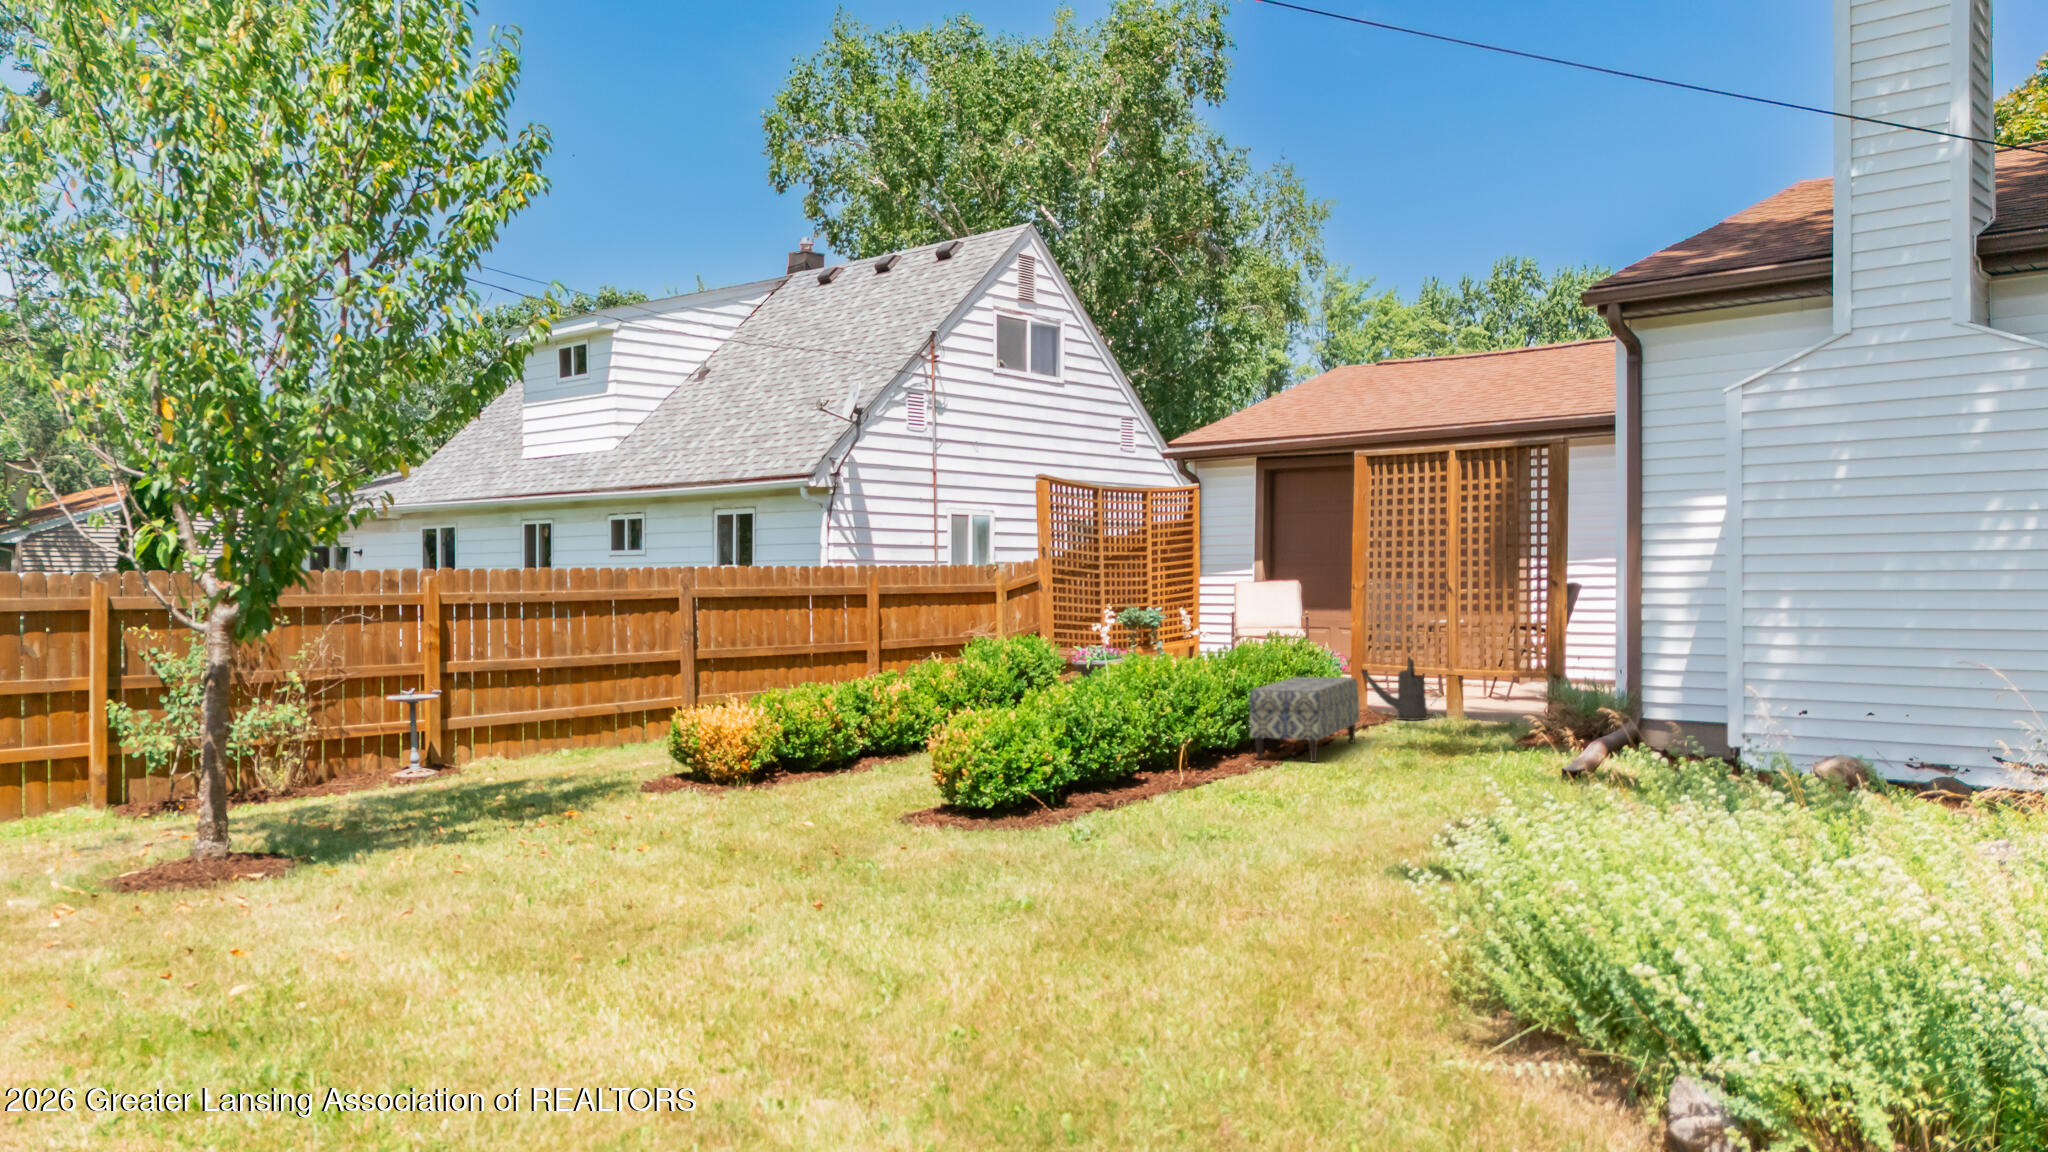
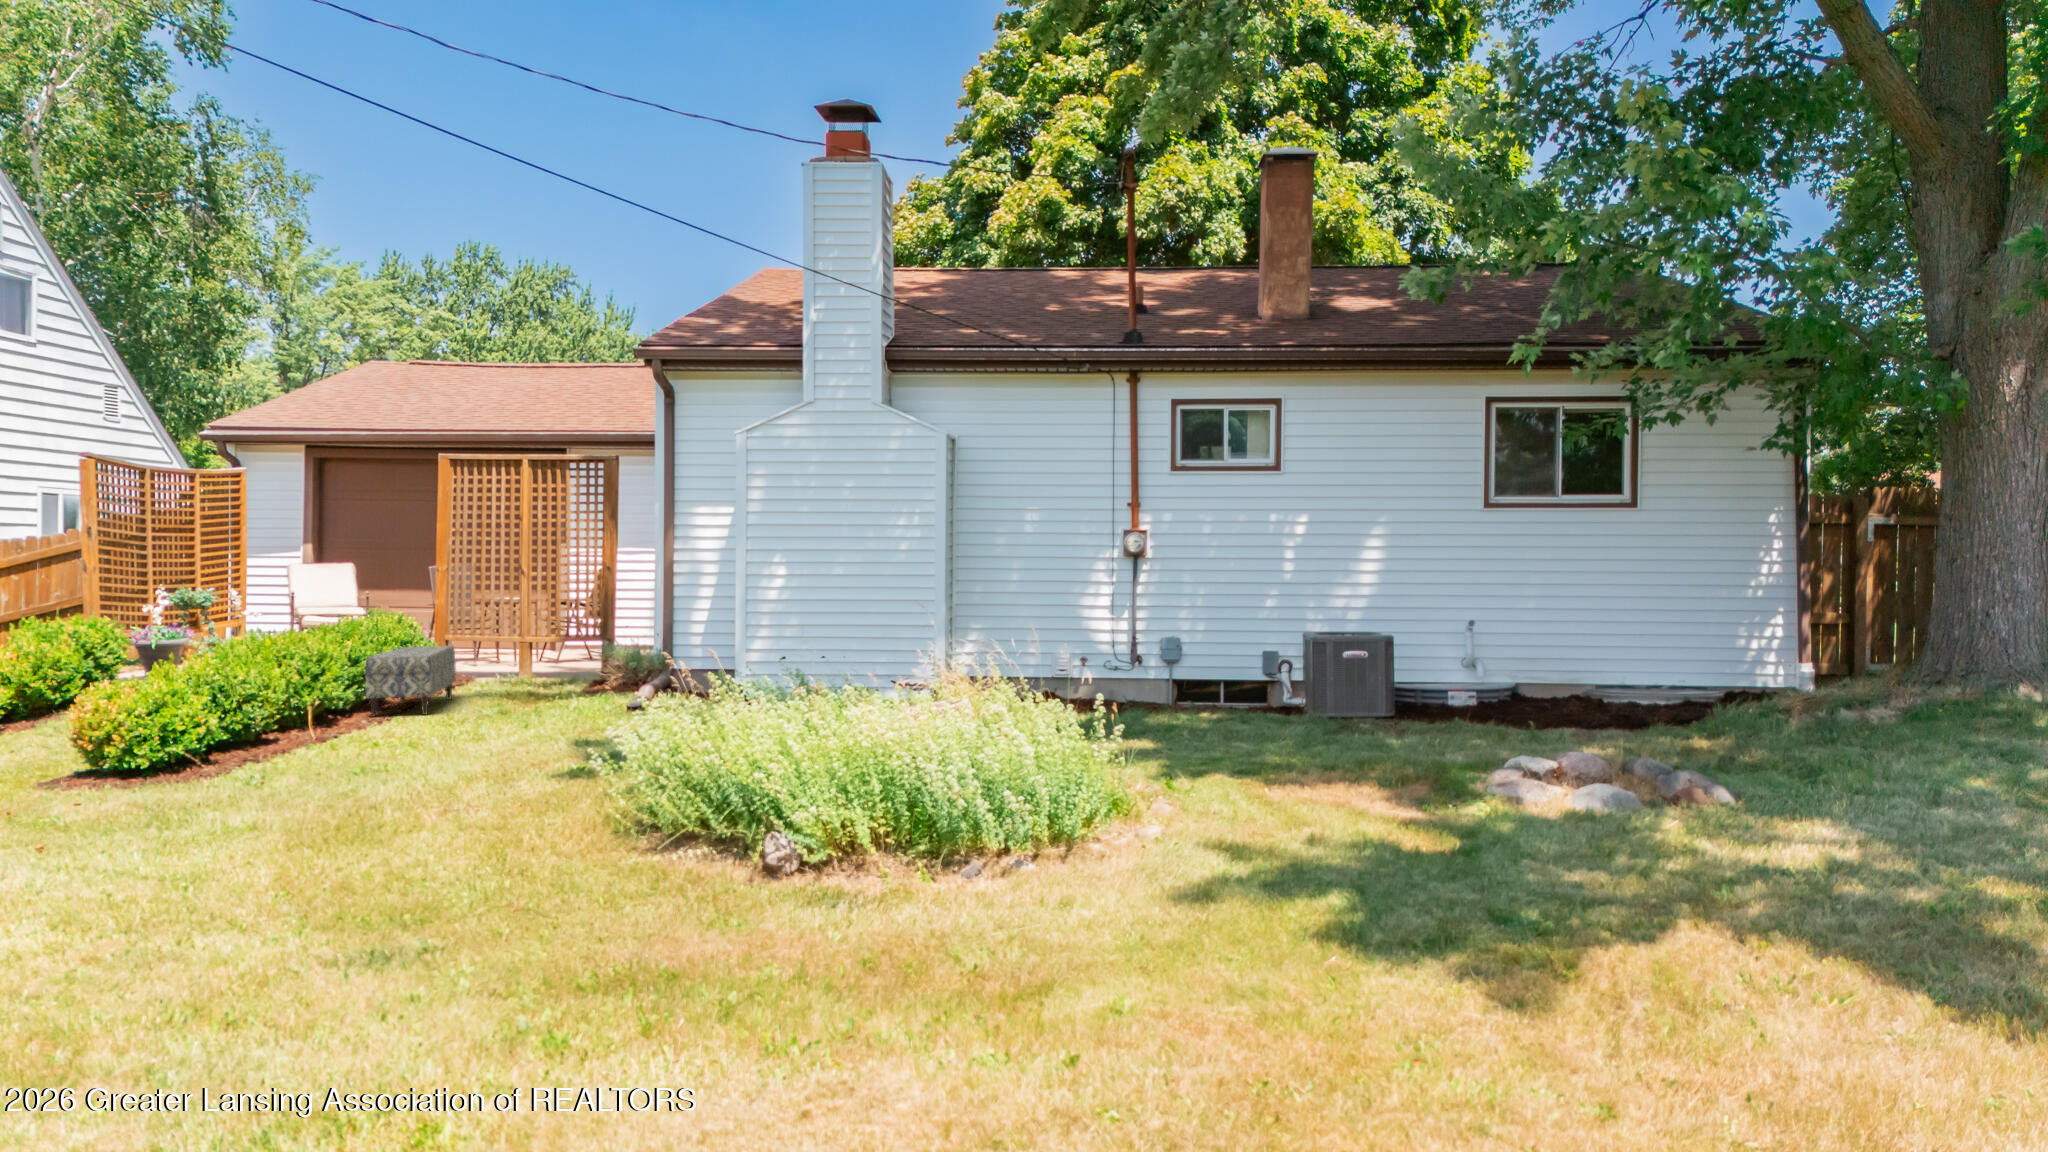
watering can: present [1361,659,1432,720] -> none [446,630,513,681]

